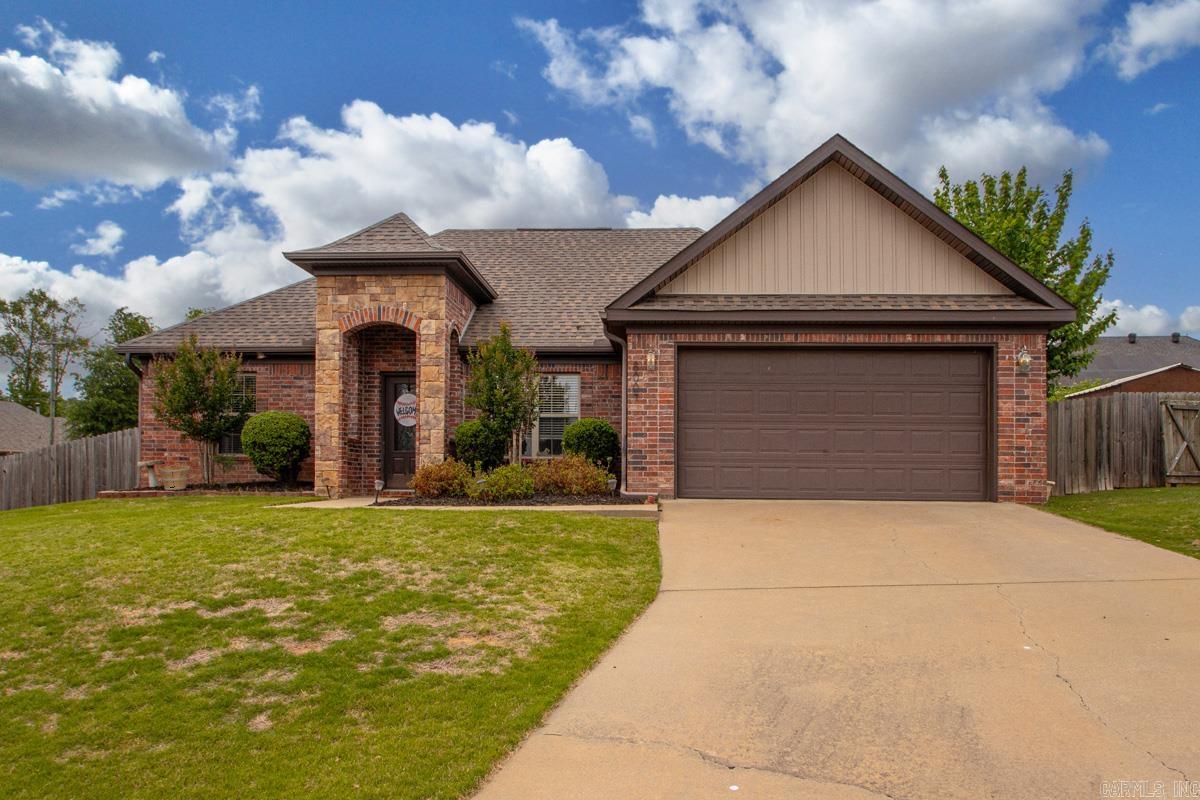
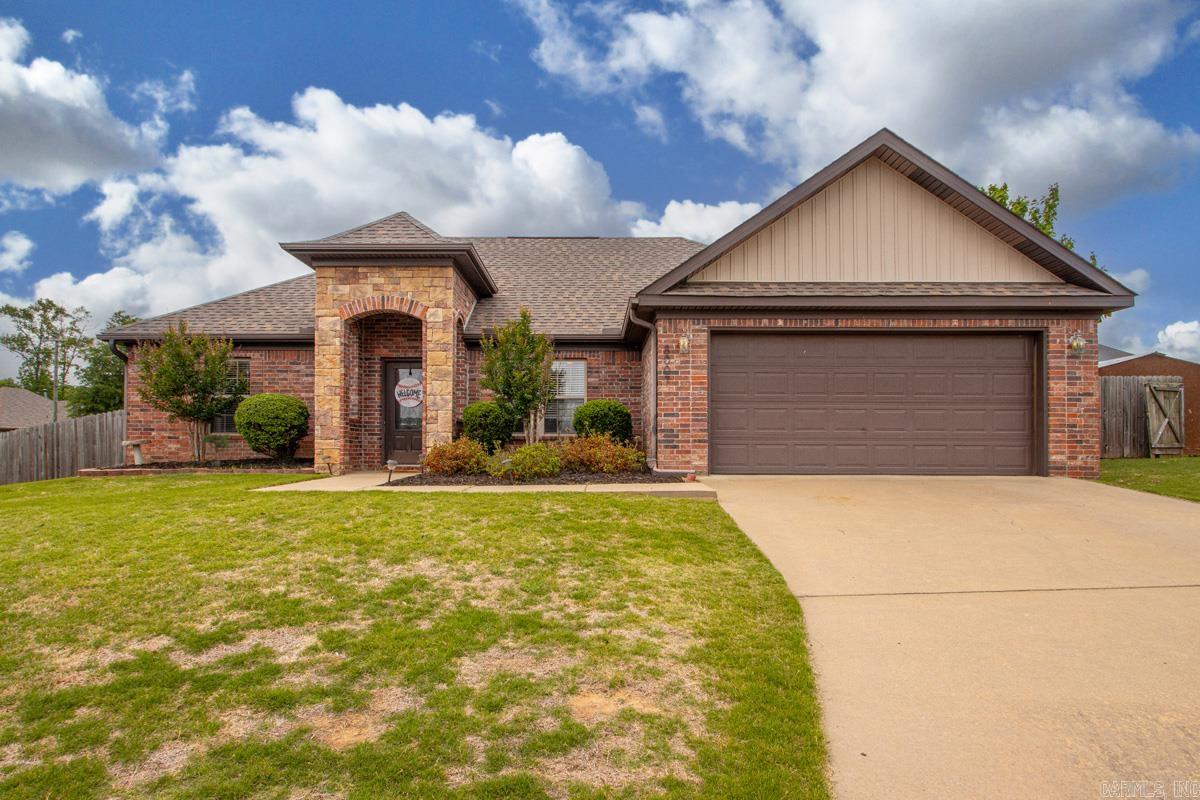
wooden bucket: present [160,466,190,490] -> none [147,446,180,470]

